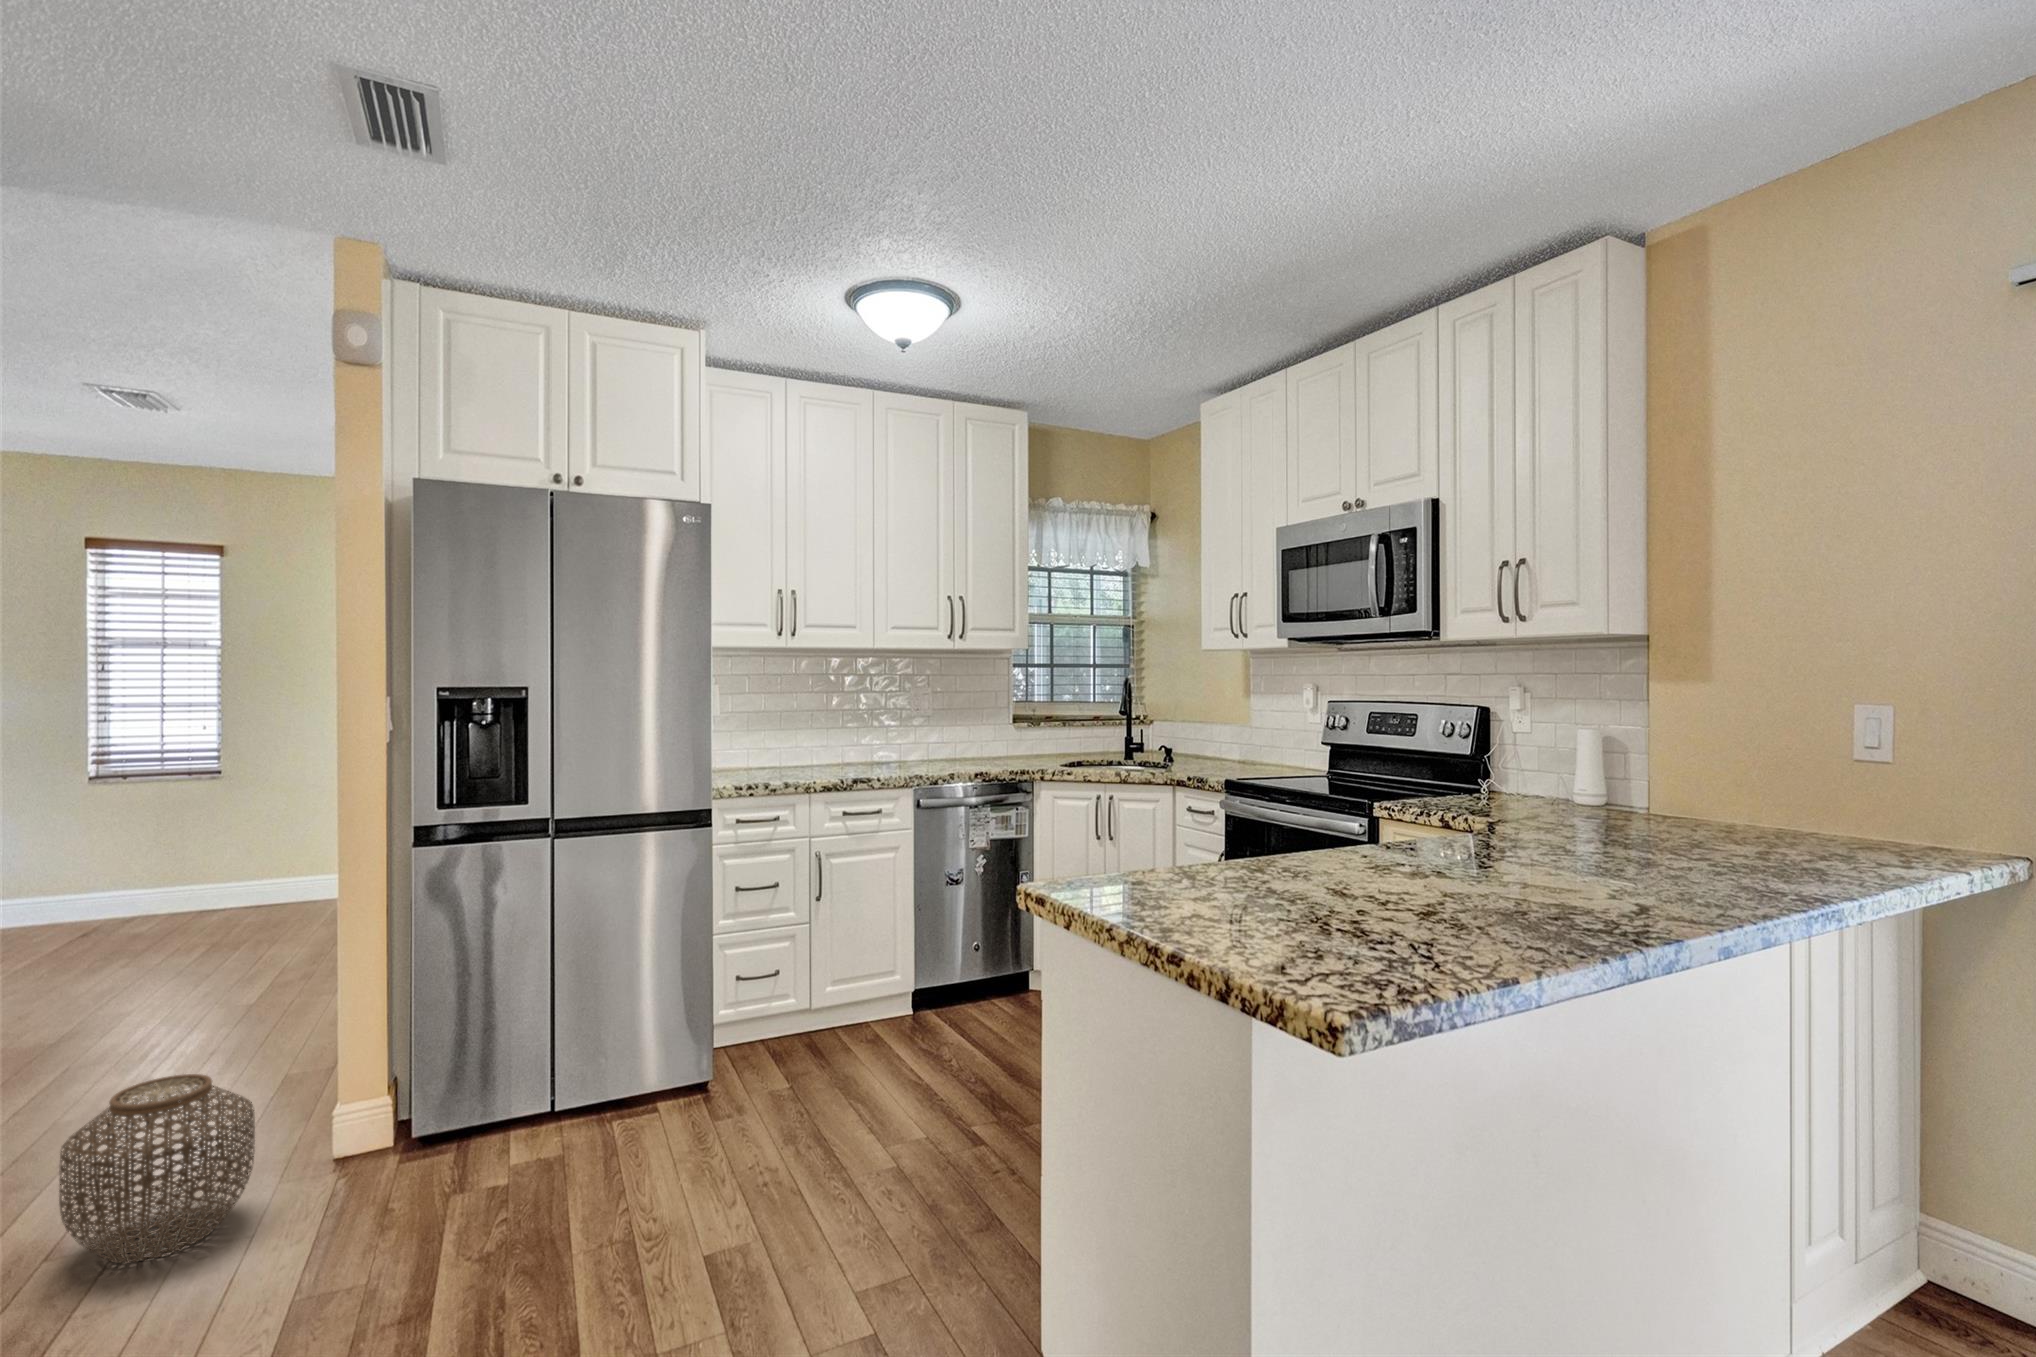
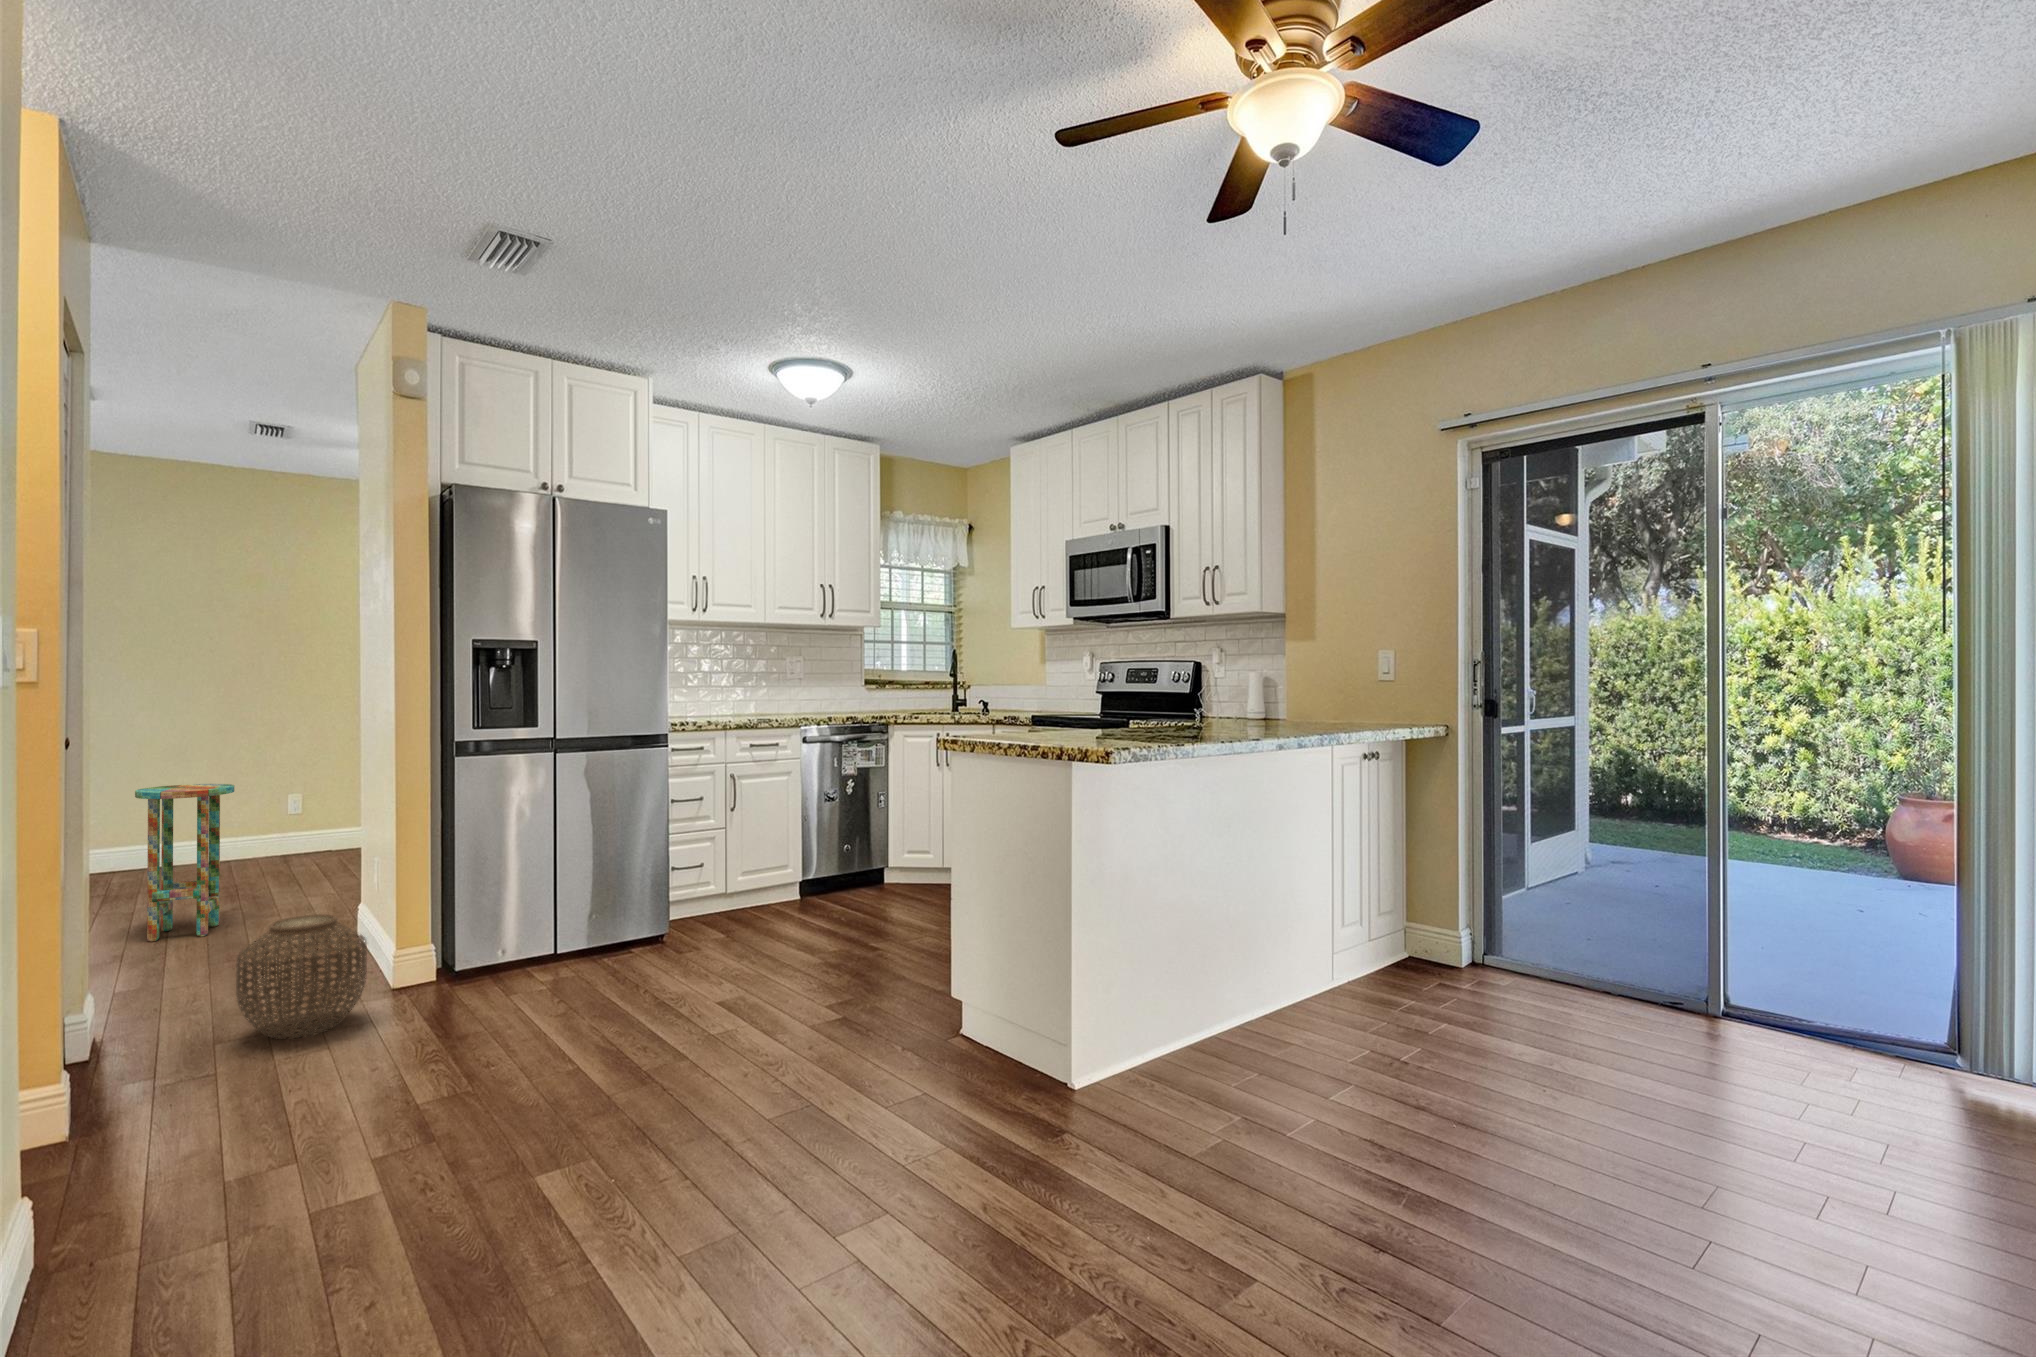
side table: none [154,843,268,1032] -> present [135,784,234,941]

